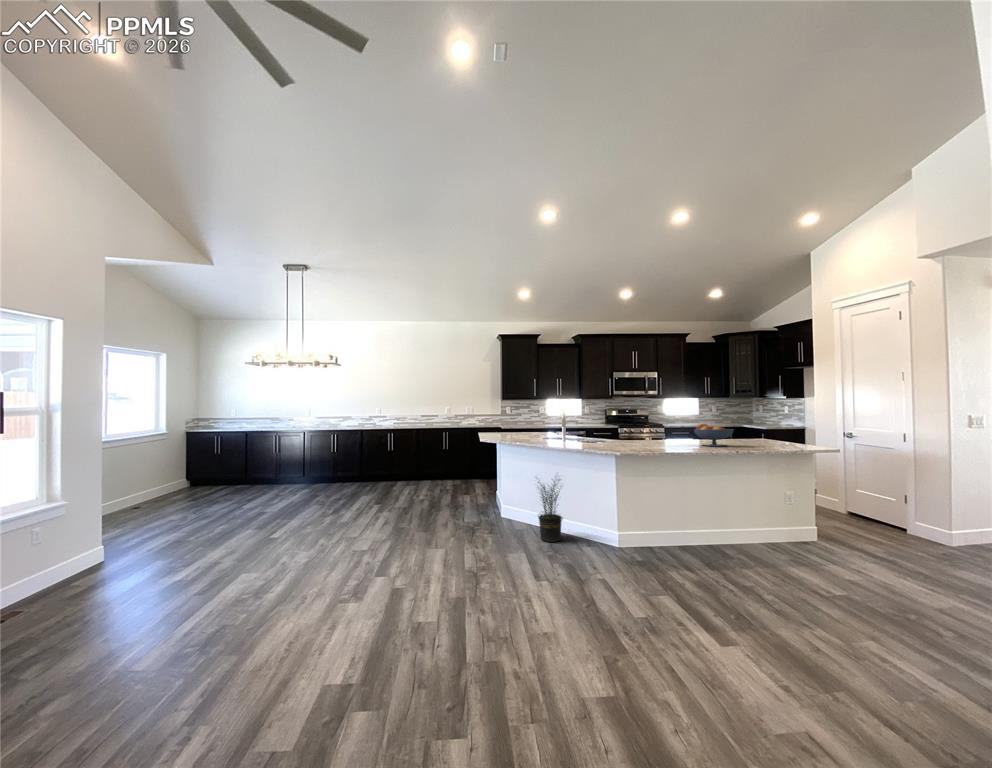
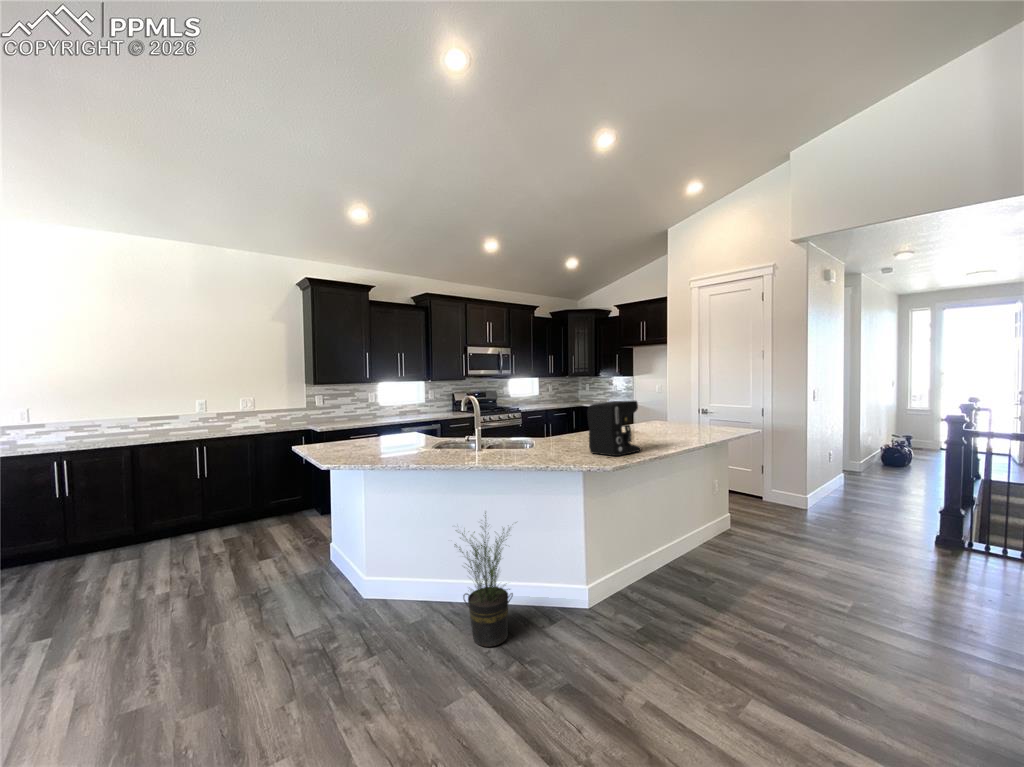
coffee maker: none [624,412,659,446] -> present [587,401,641,456]
fruit bowl: present [694,424,734,447] -> none [655,413,705,443]

